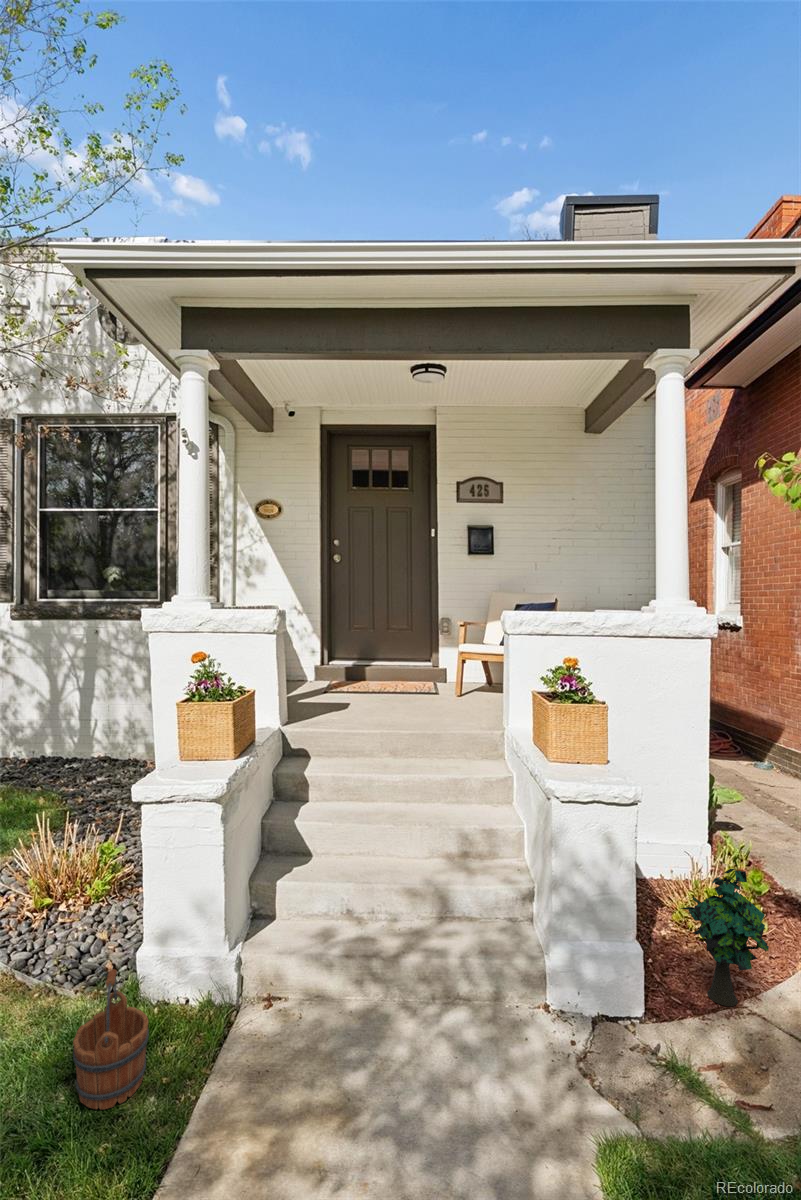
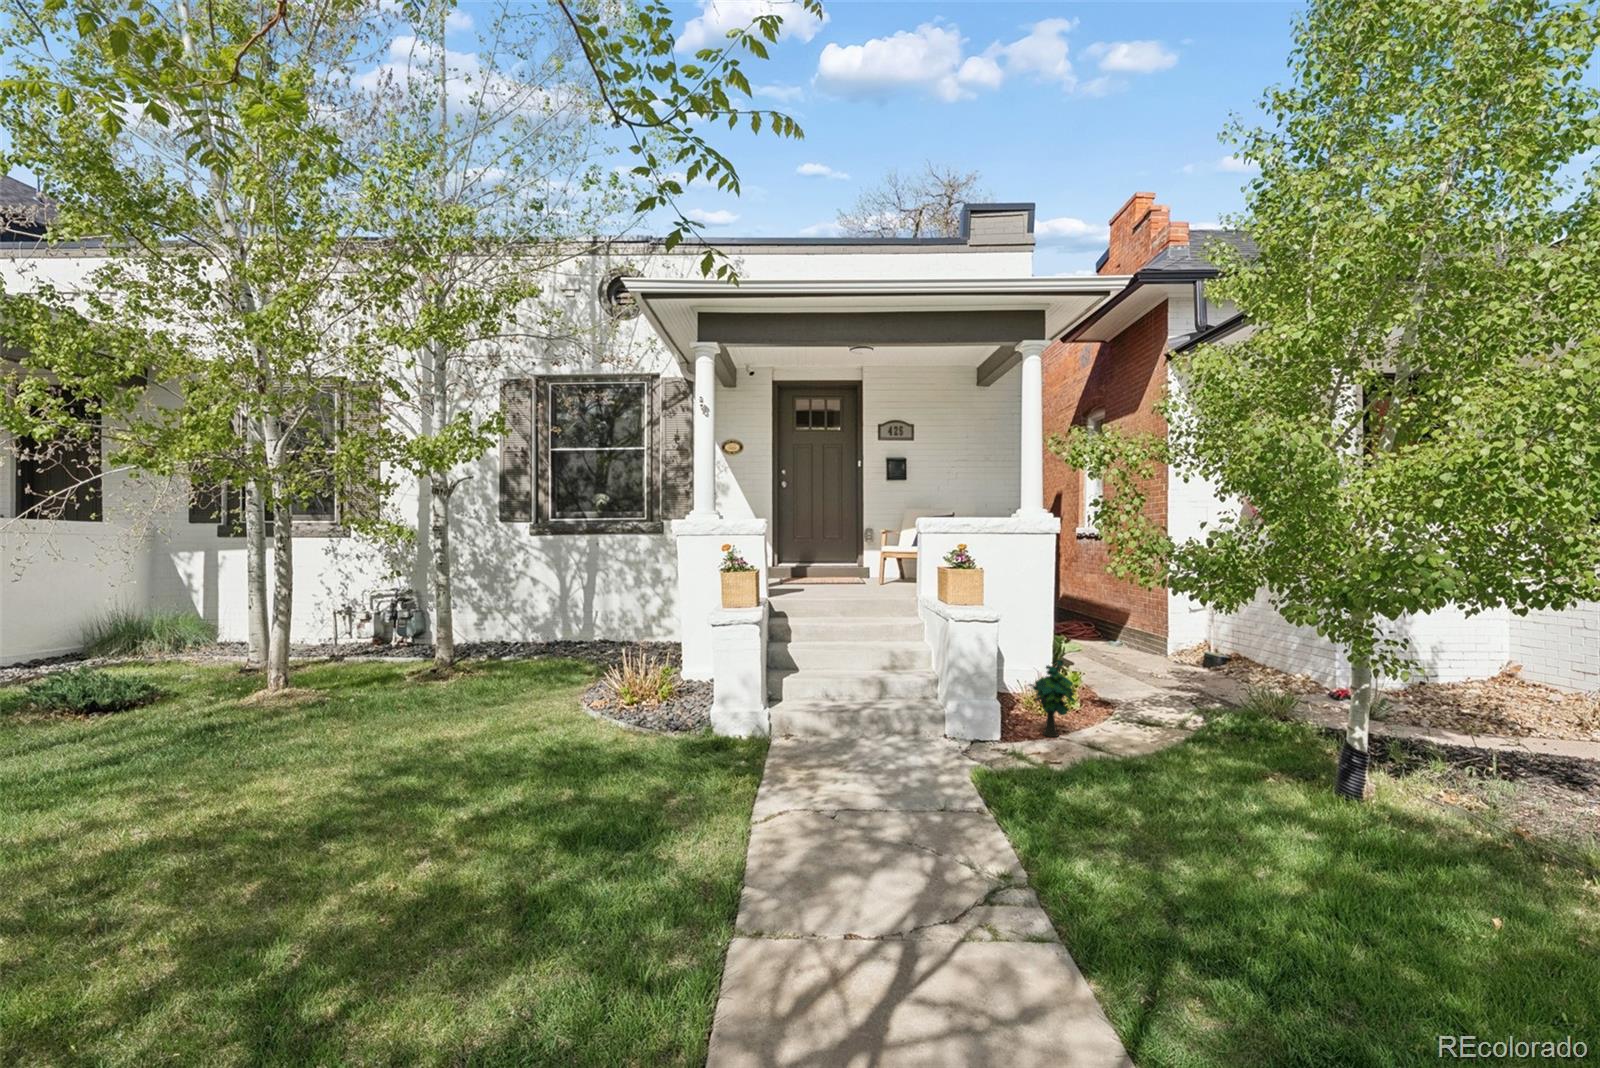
wooden bucket: present [73,969,149,1109] -> none [699,700,736,766]

